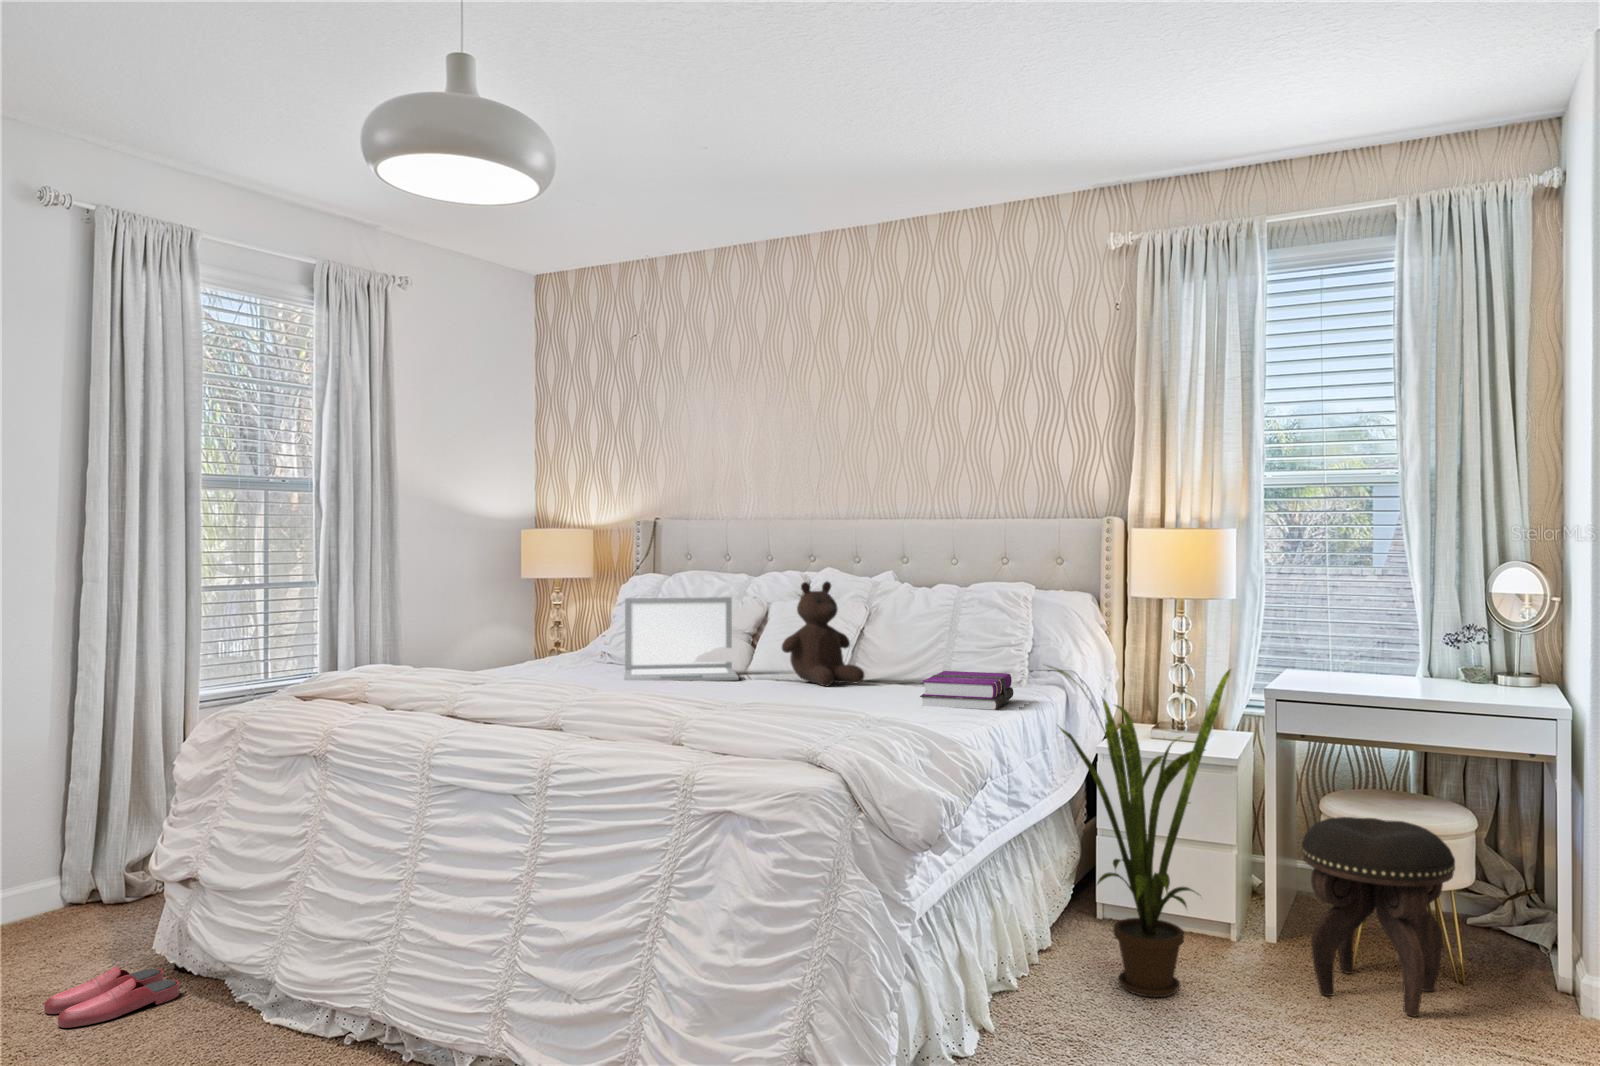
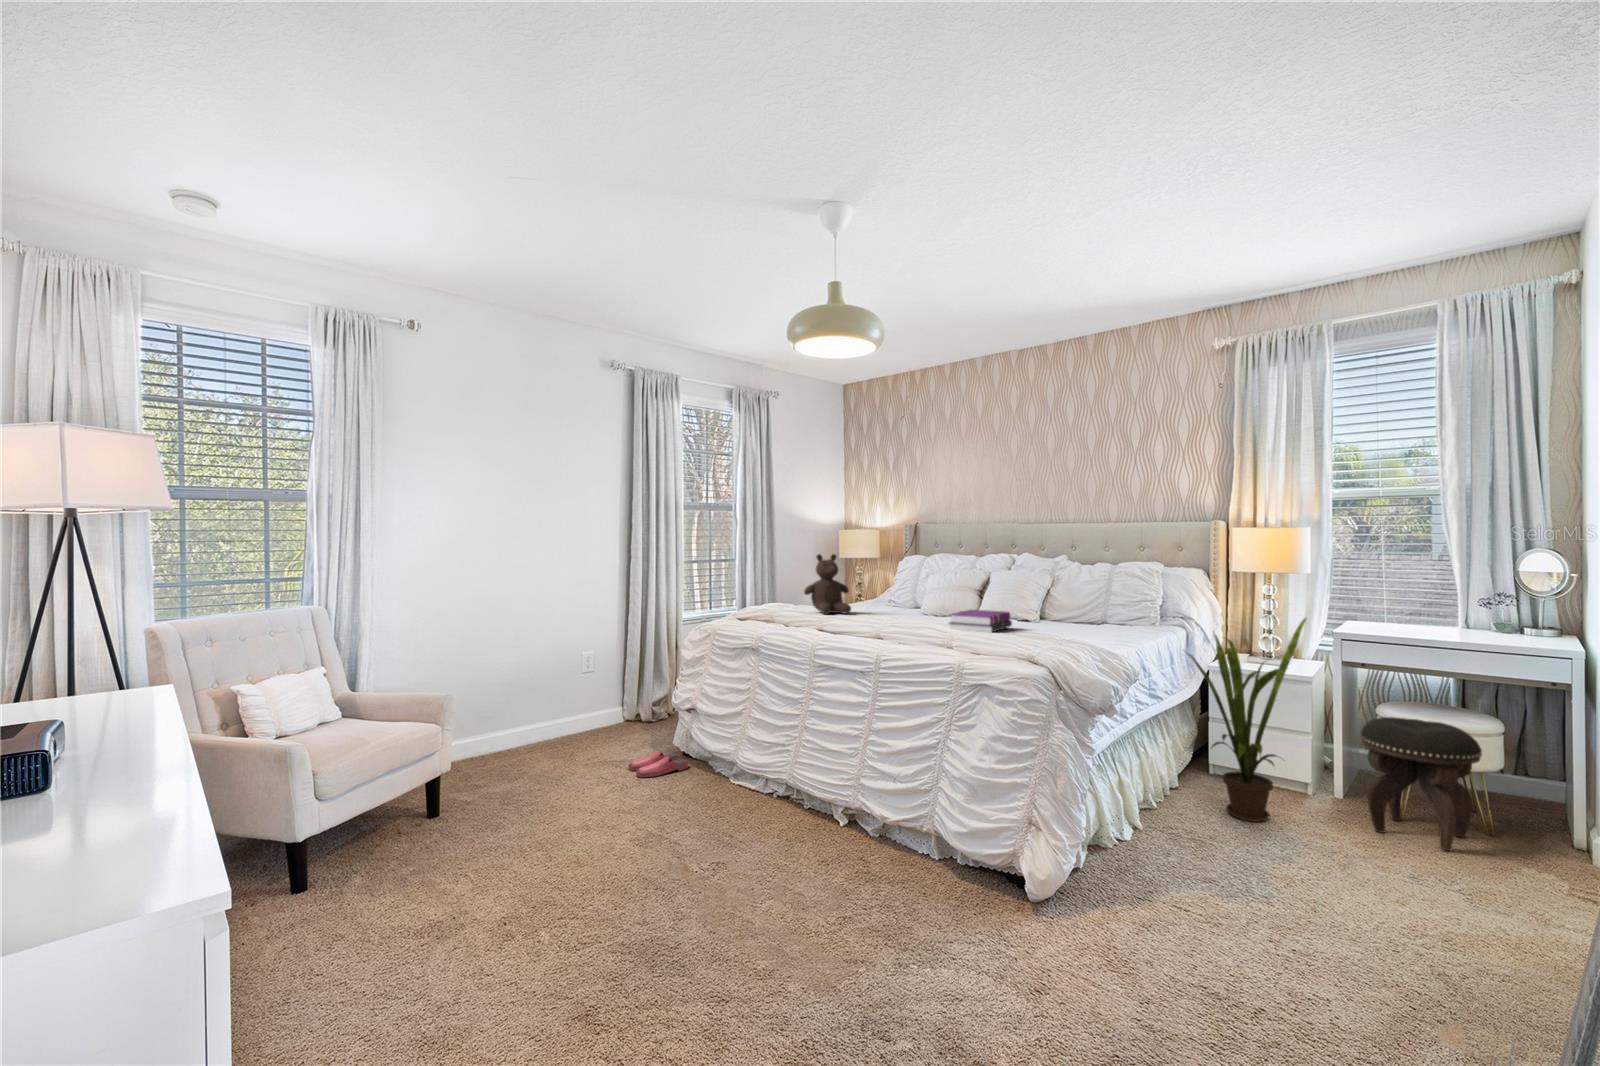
teddy bear: present [782,581,864,686] -> present [804,554,851,614]
laptop: present [624,597,739,681] -> none [907,569,975,617]
hardback book: present [920,671,1014,710] -> present [949,610,1012,632]

